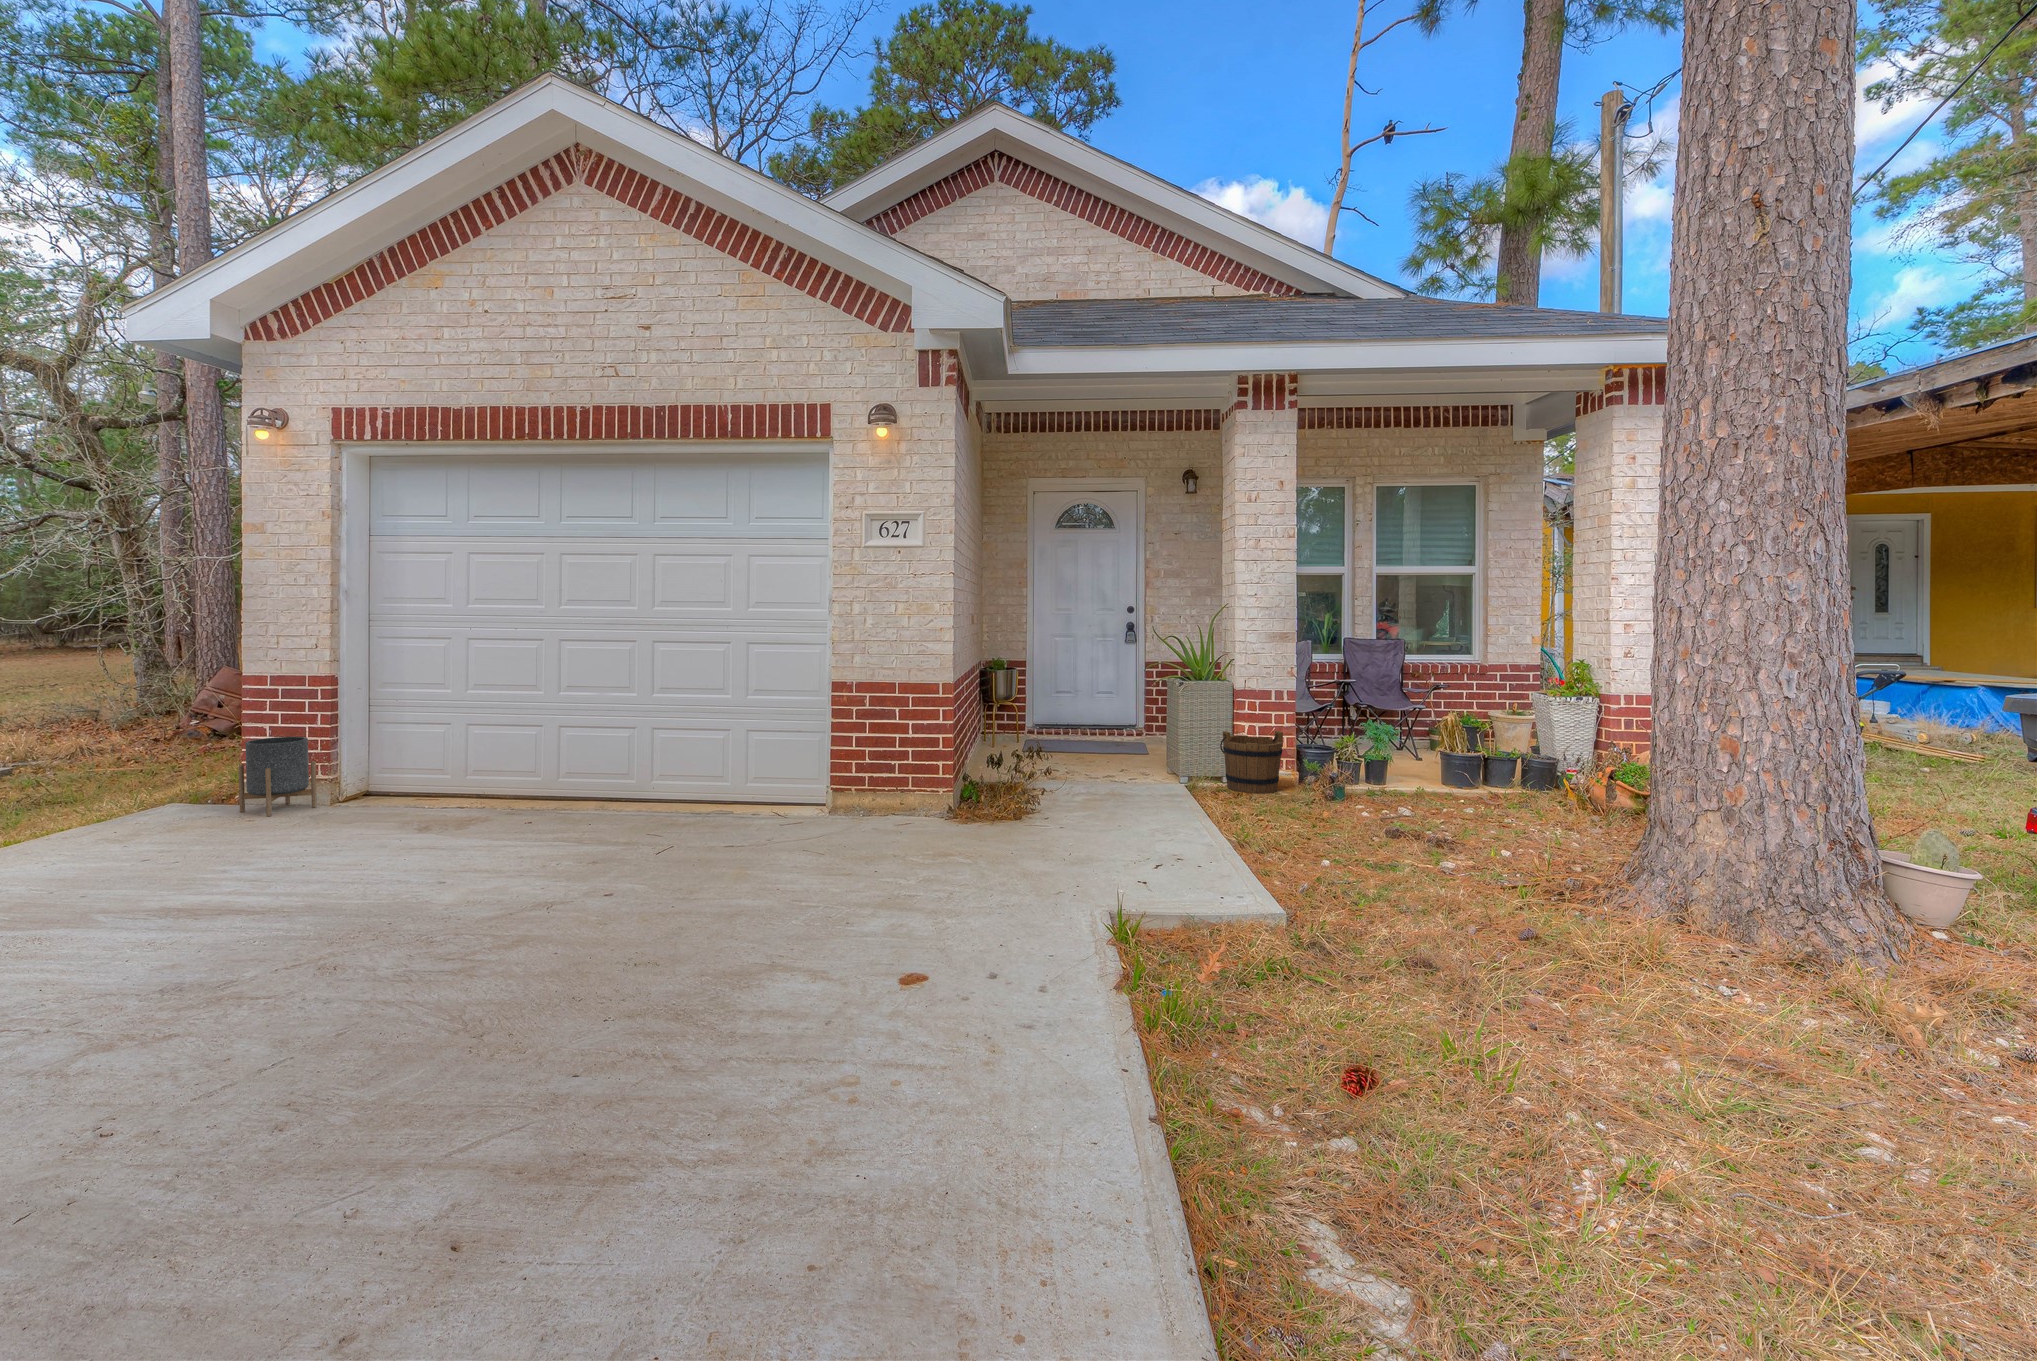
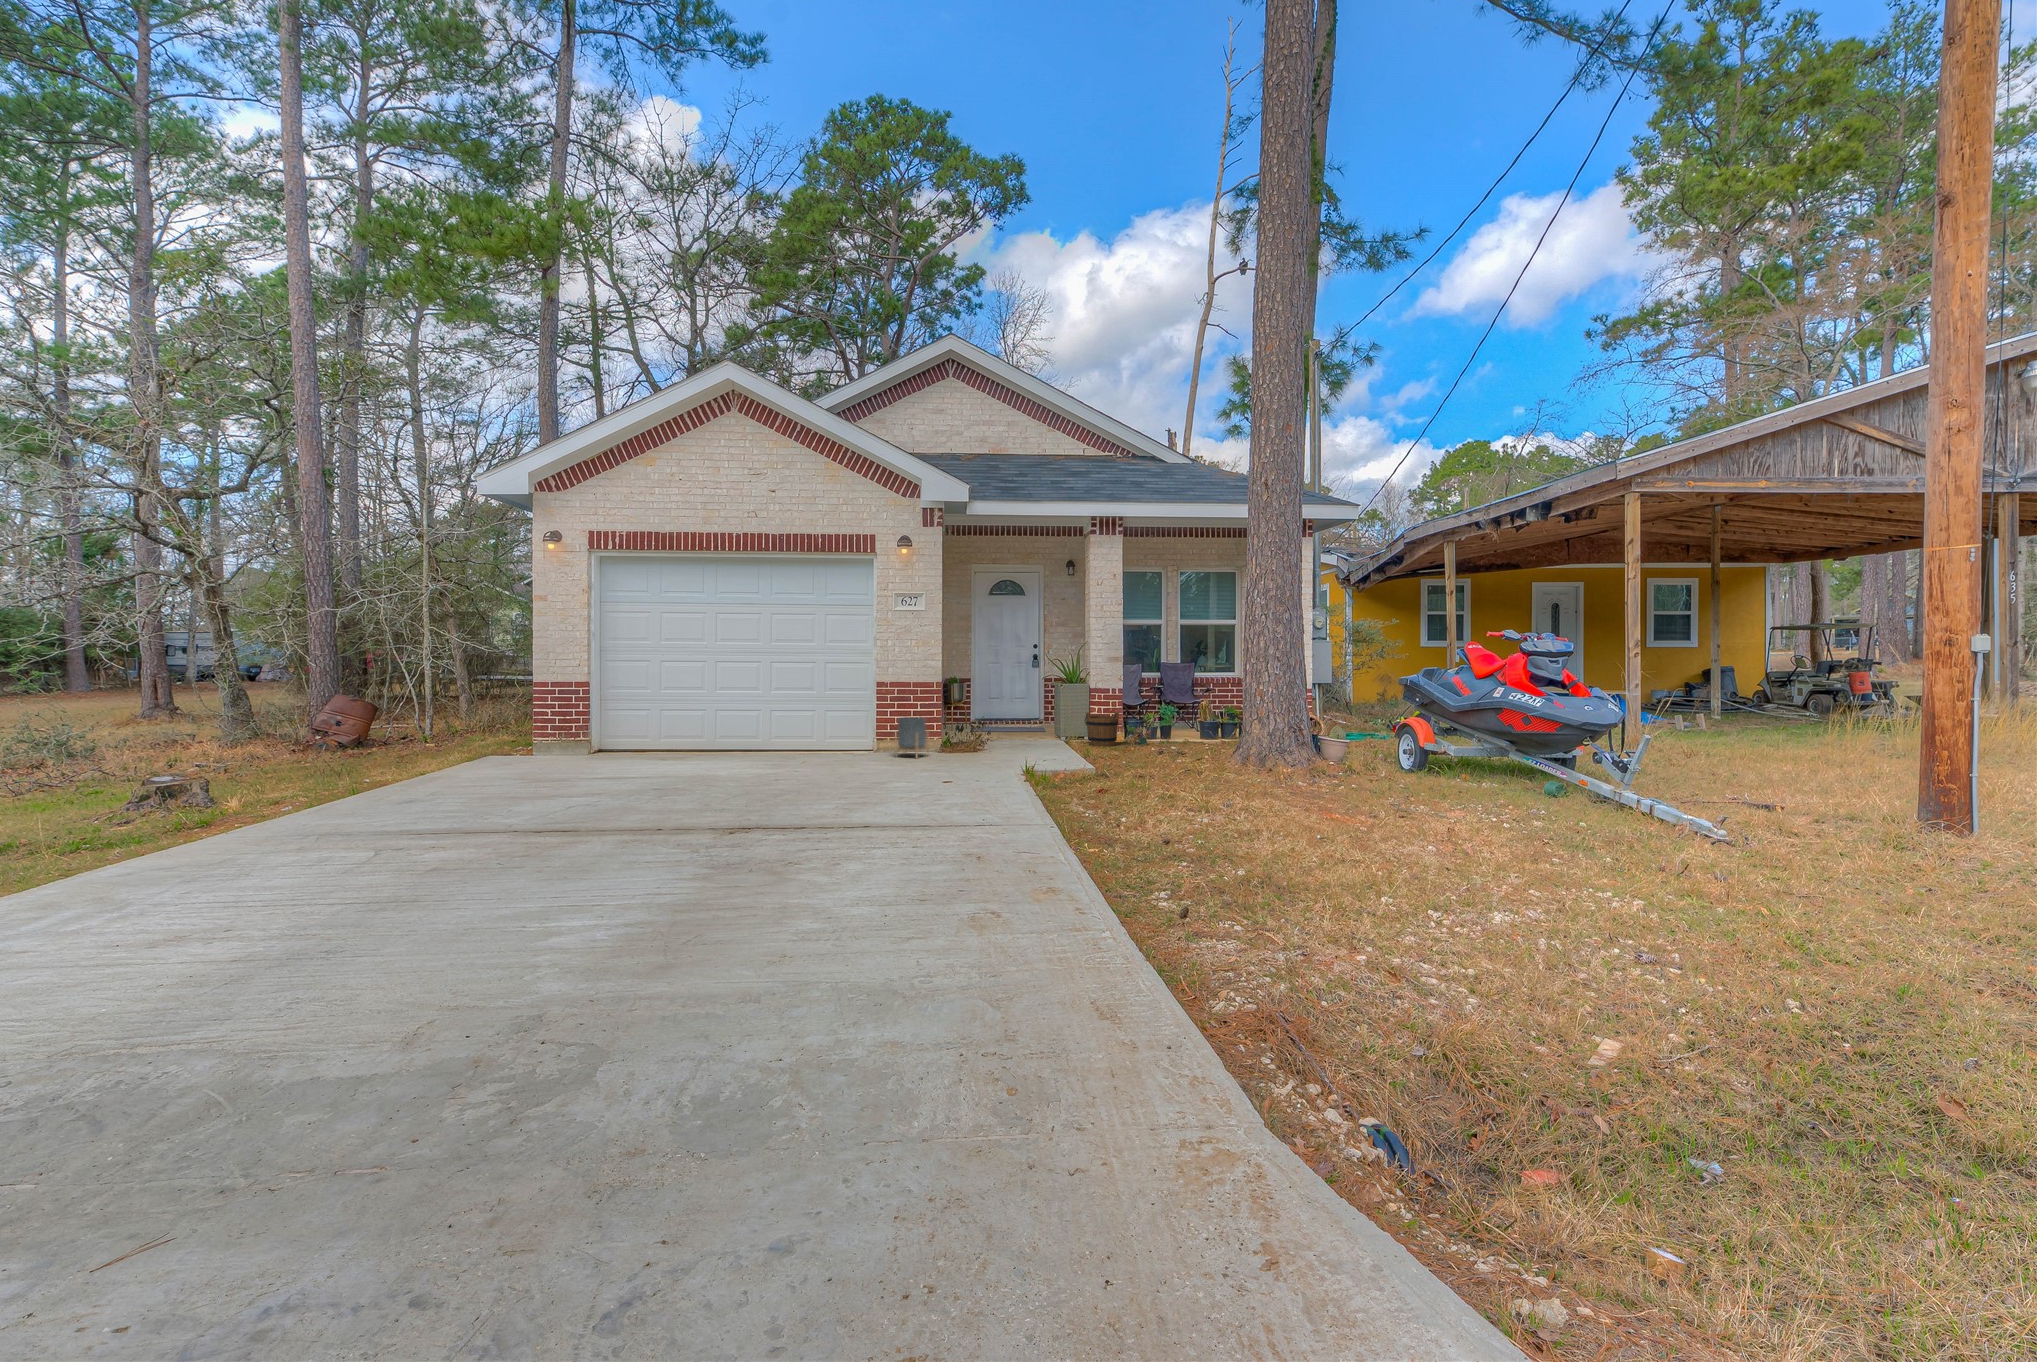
planter: present [239,737,317,816] -> present [895,717,929,758]

